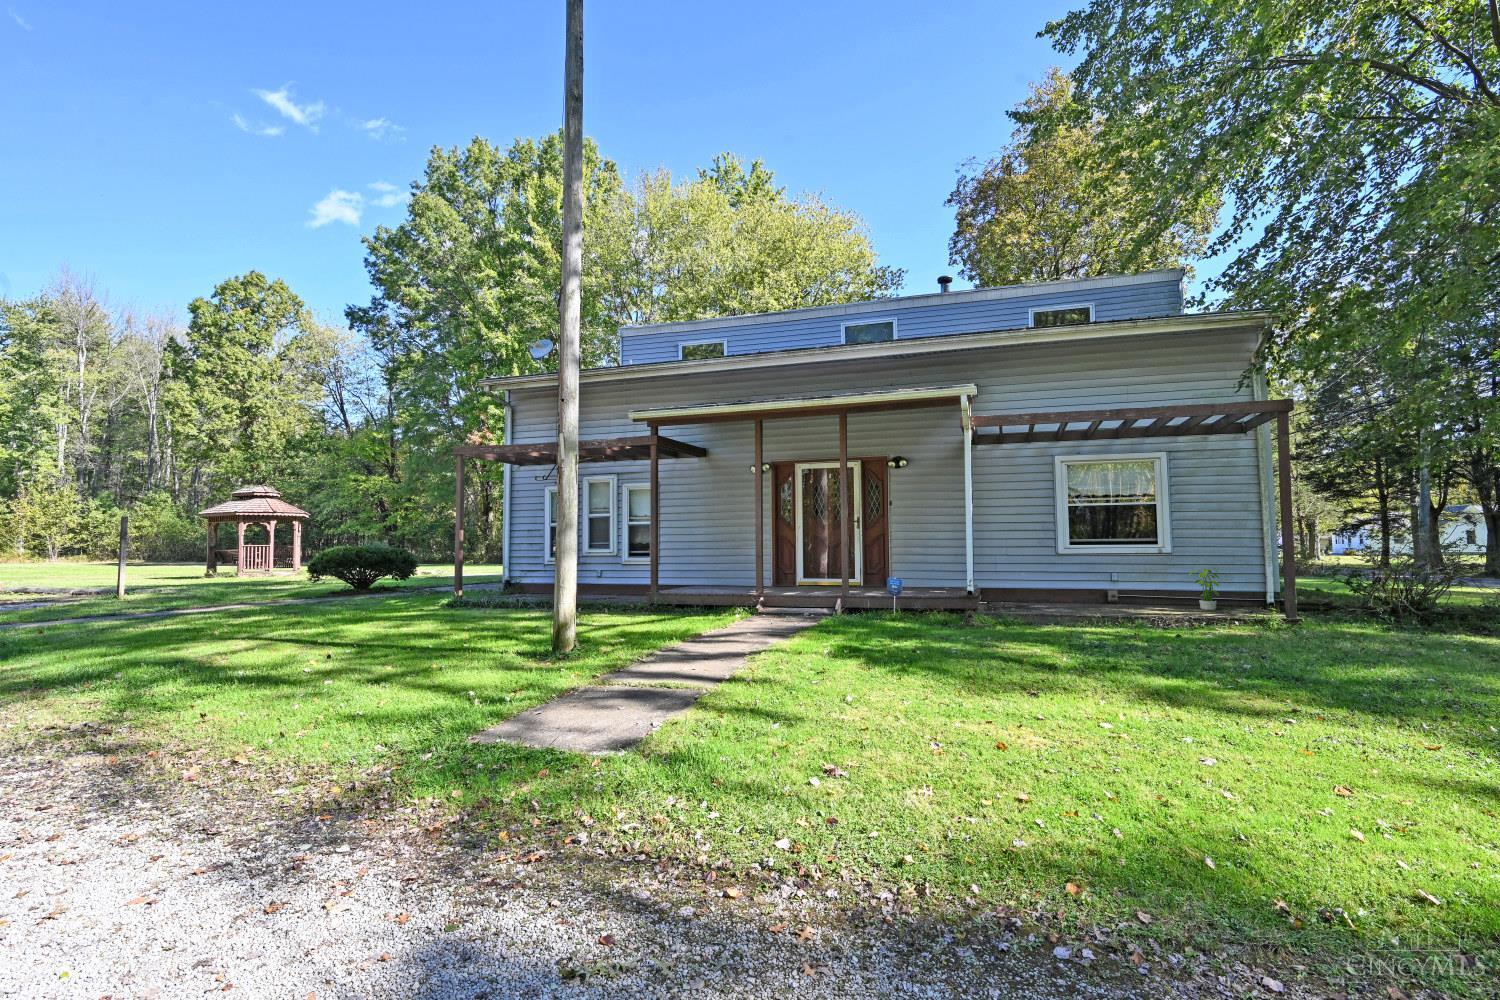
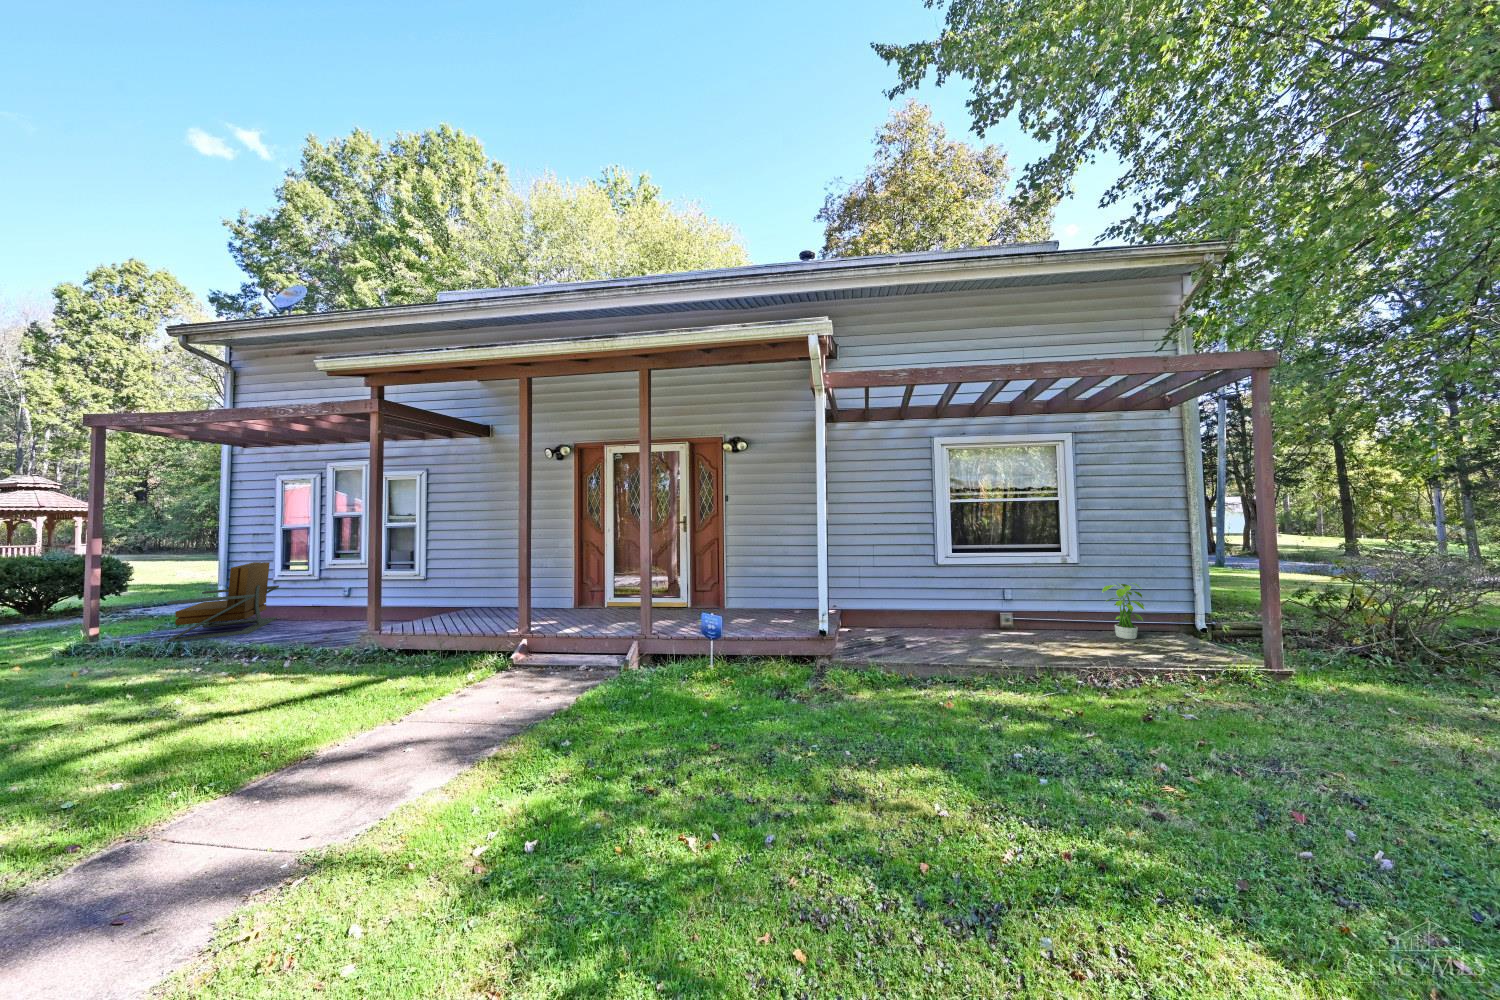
lounge chair: none [497,551,542,602] -> present [167,562,279,642]

